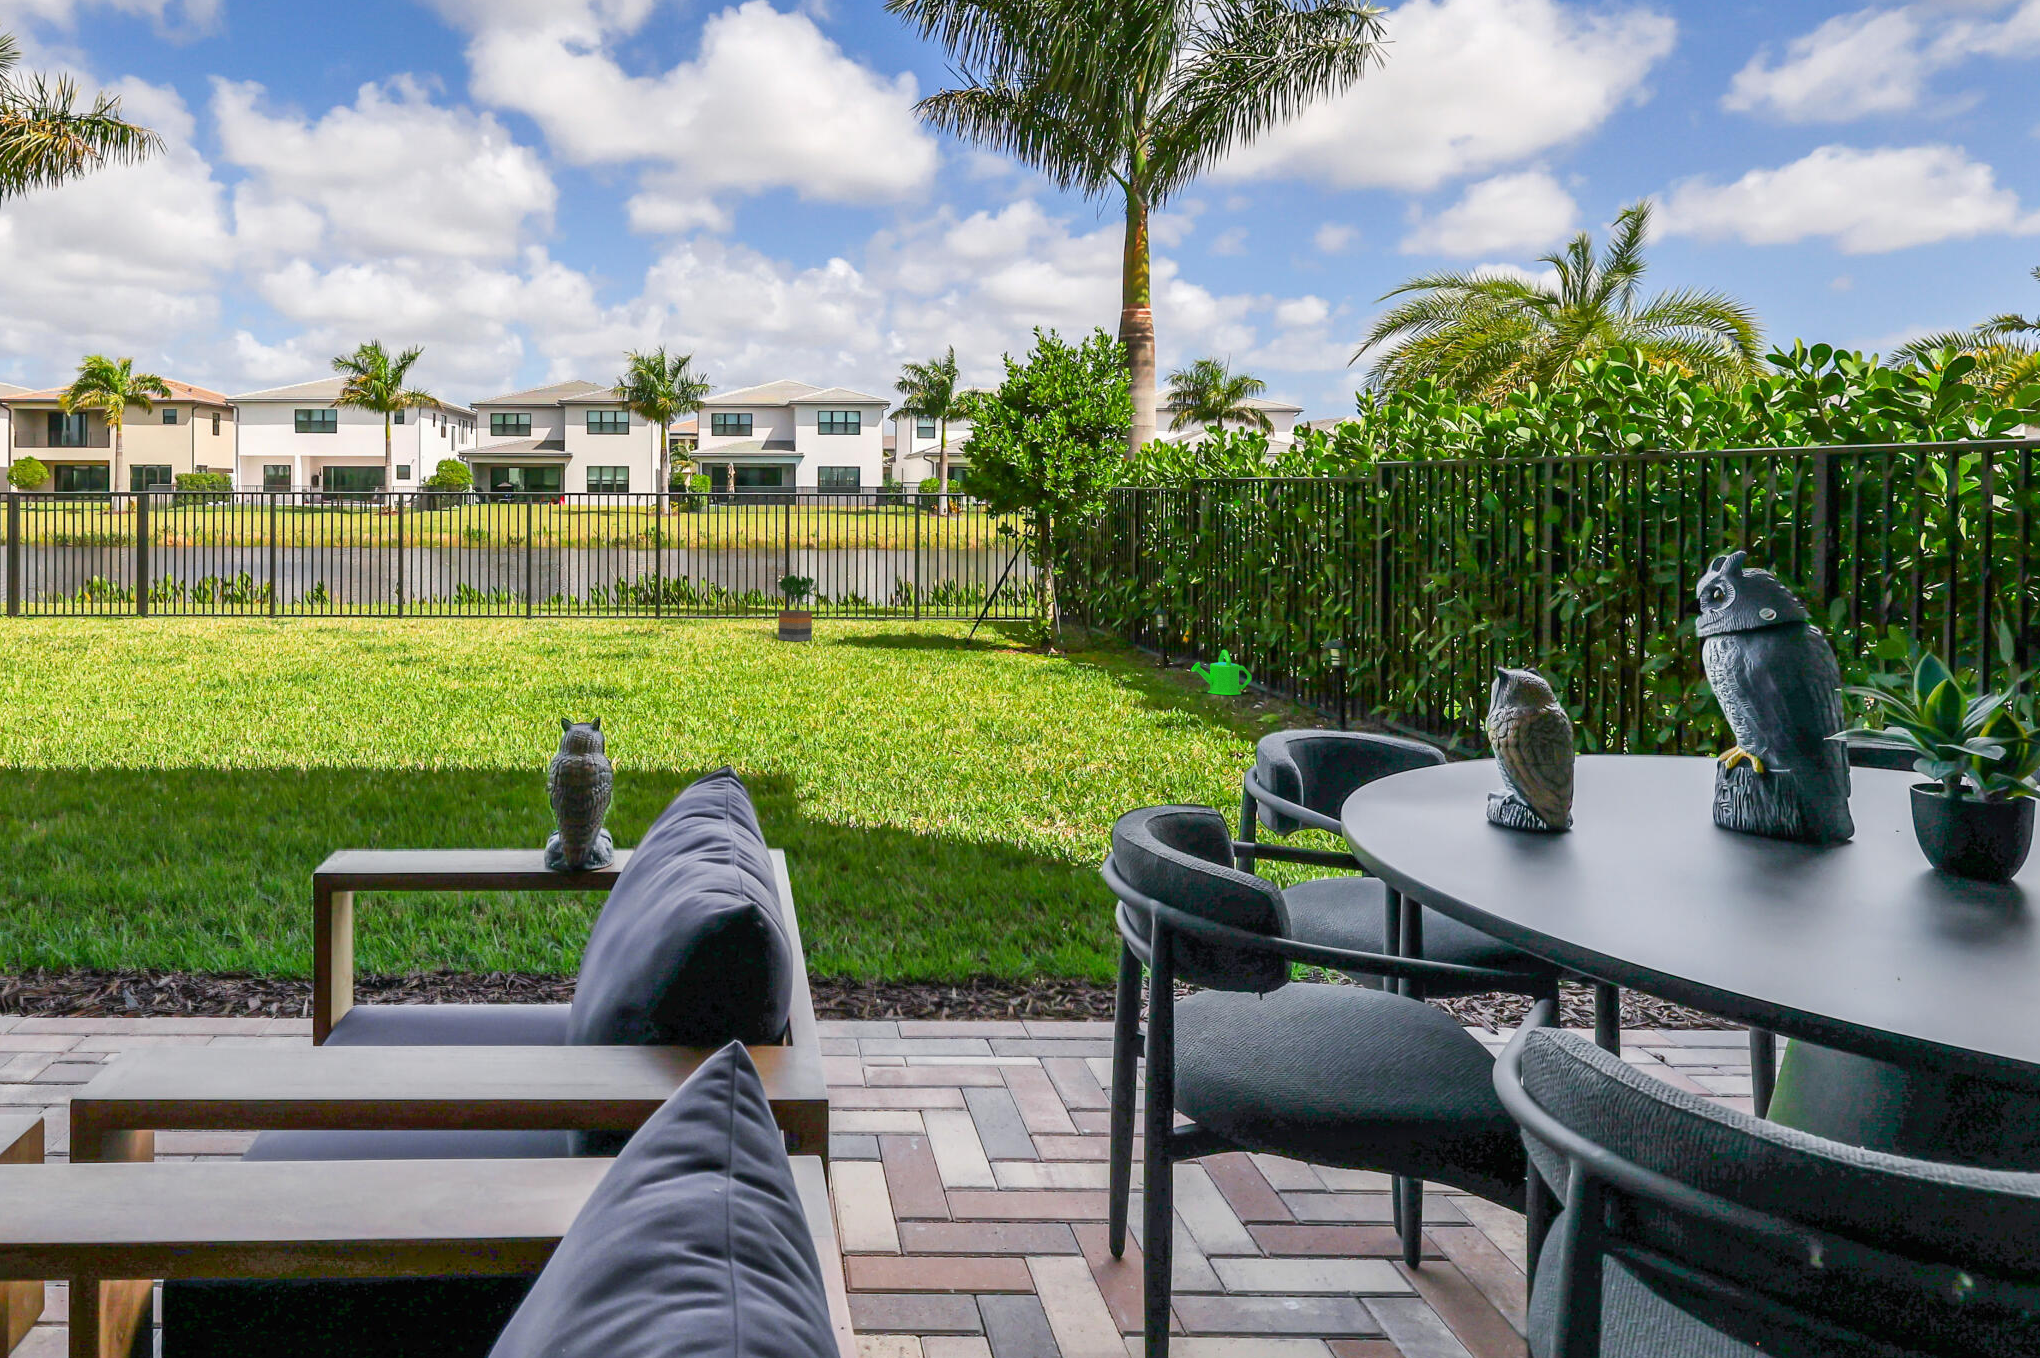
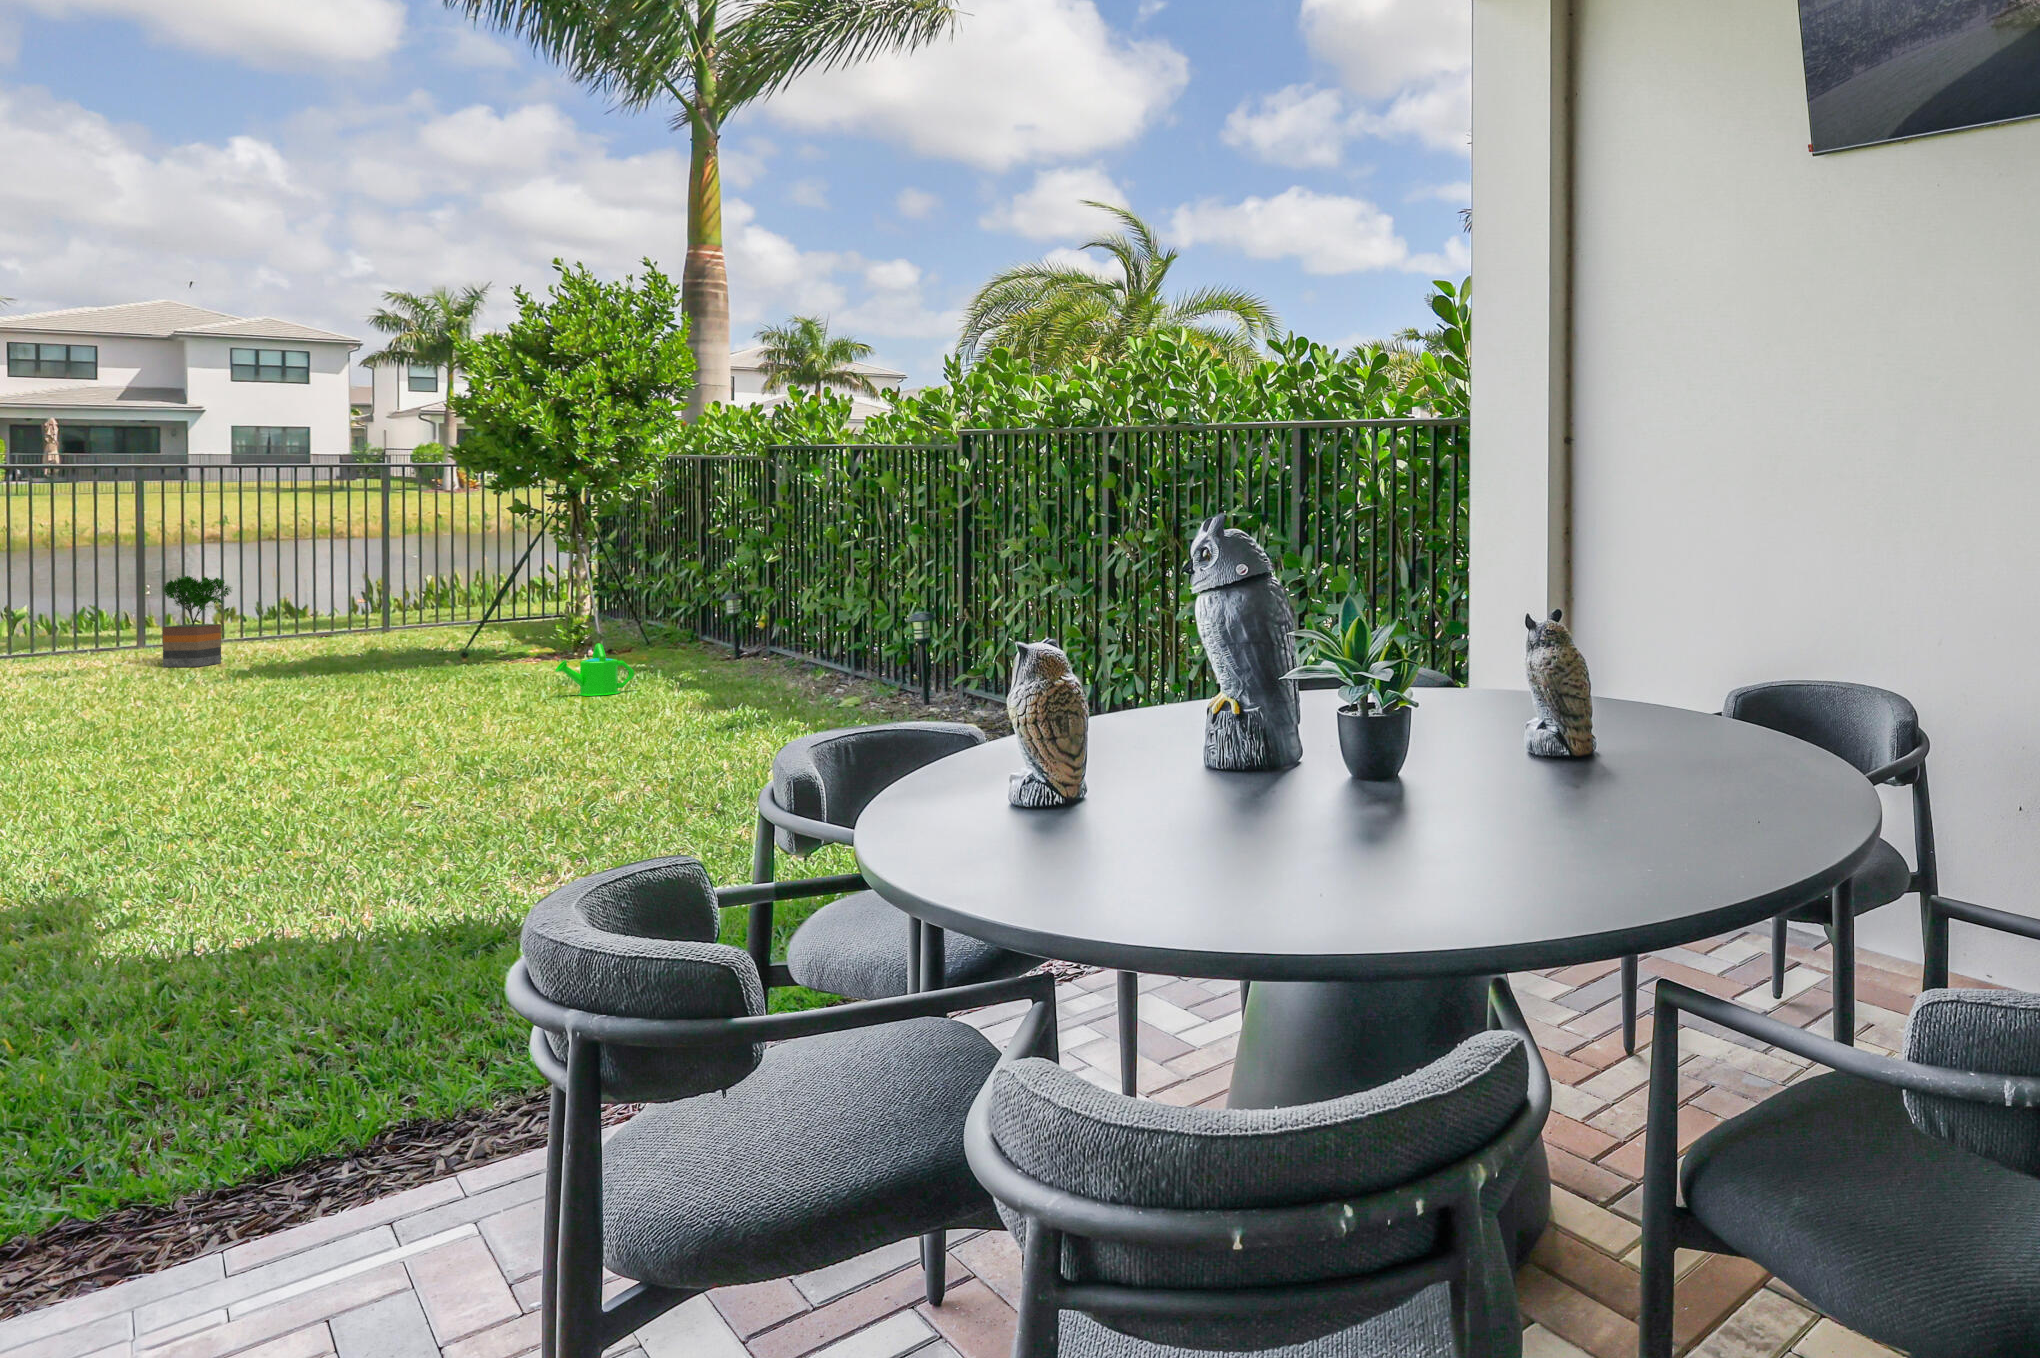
watering can: present [1191,650,1252,695] -> present [555,643,634,696]

